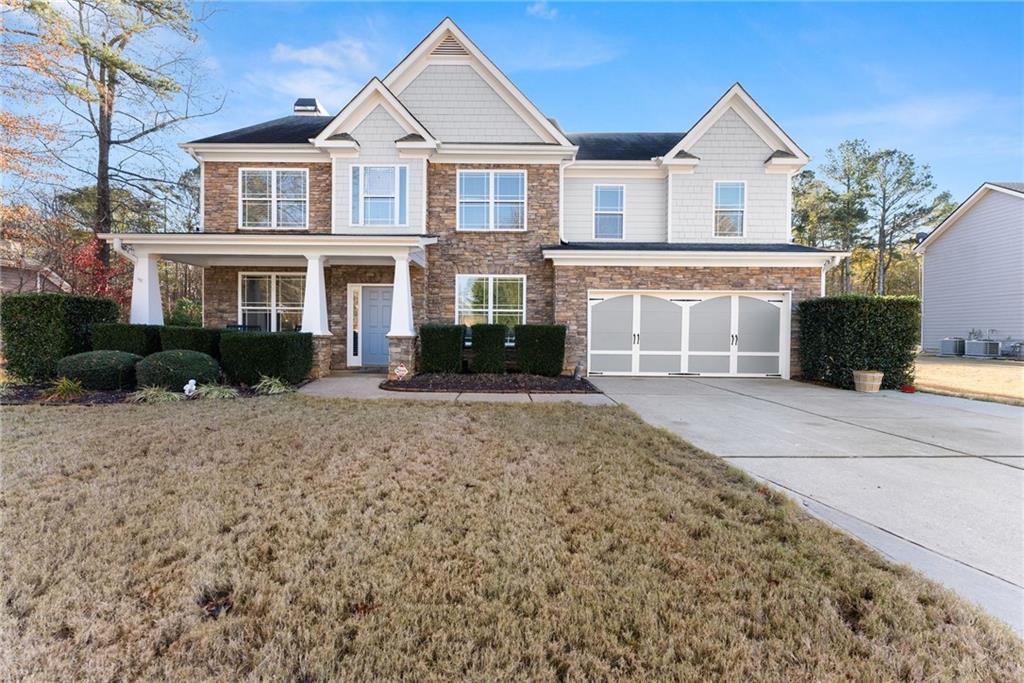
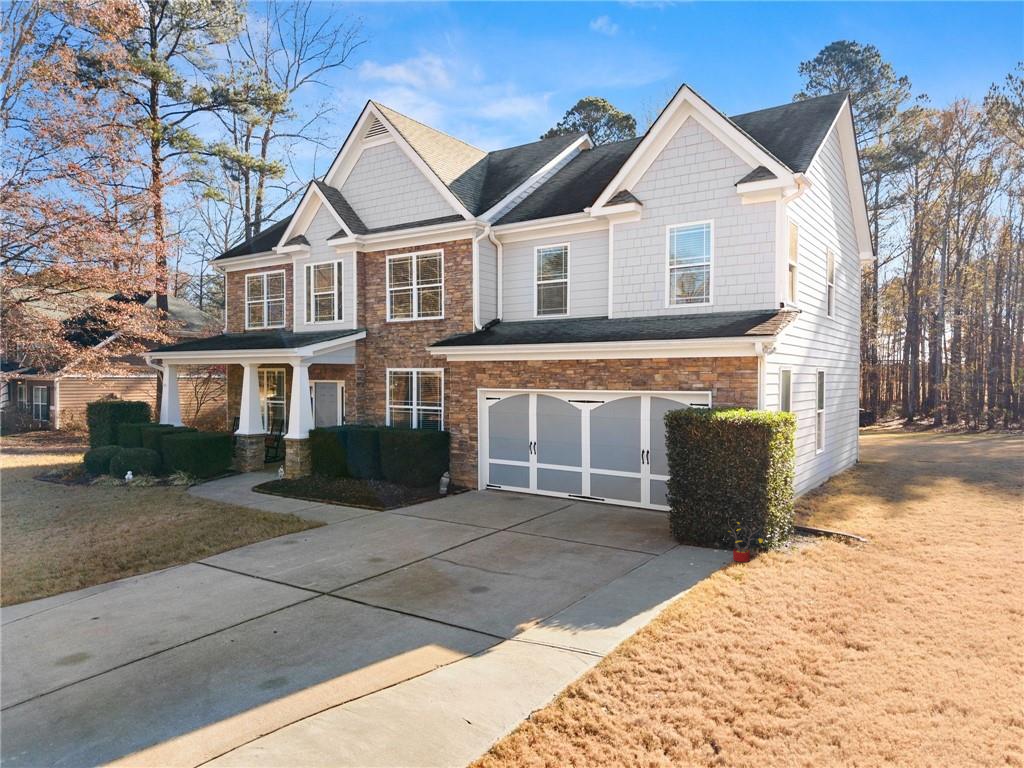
wooden bucket: present [853,371,884,393] -> none [669,519,705,554]

